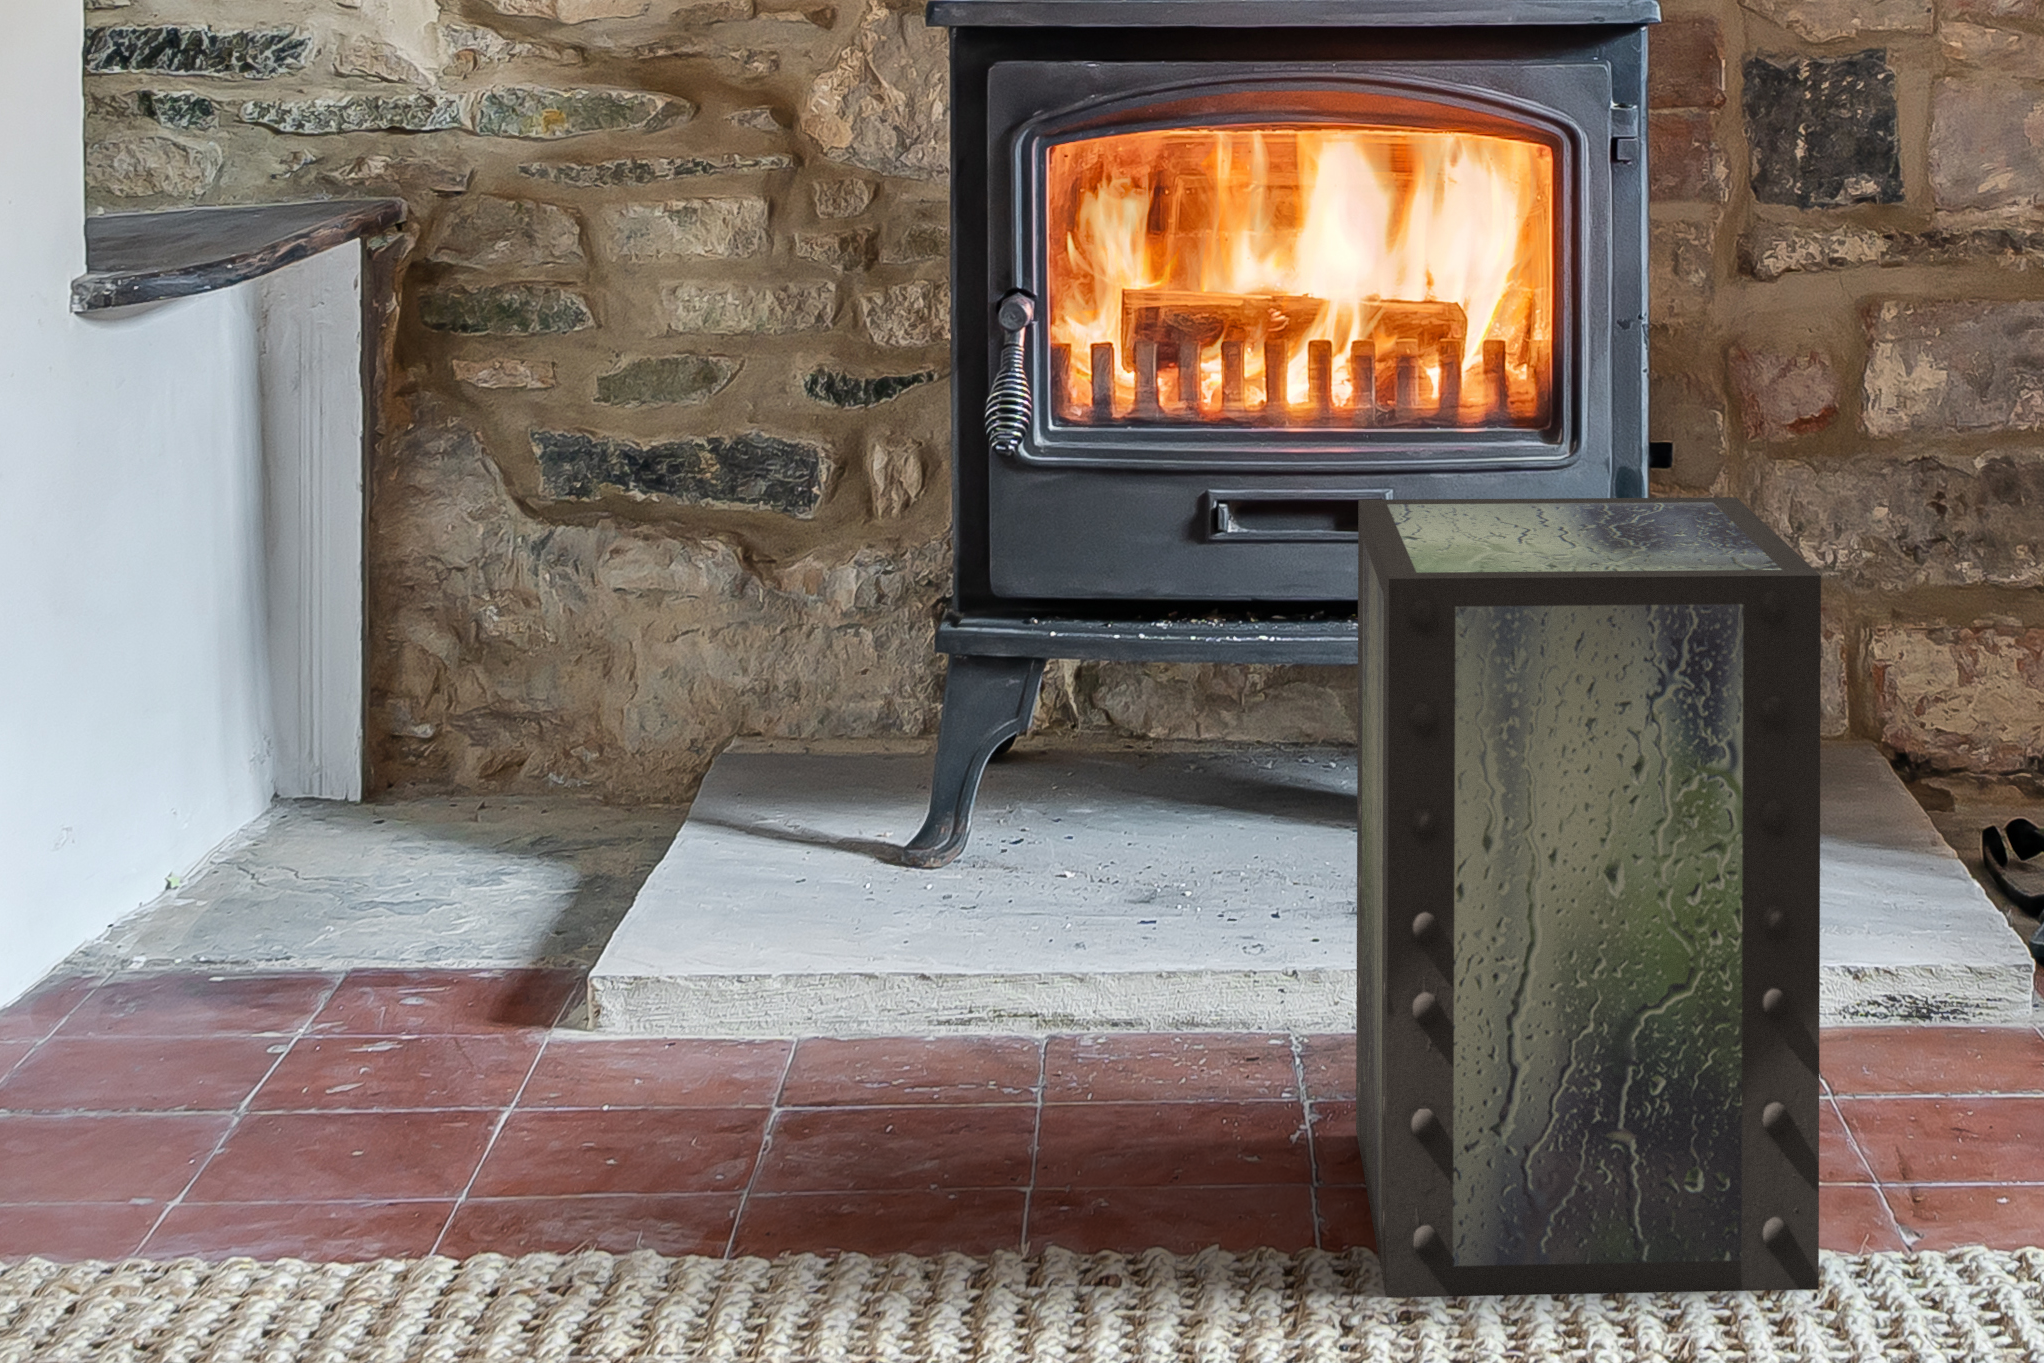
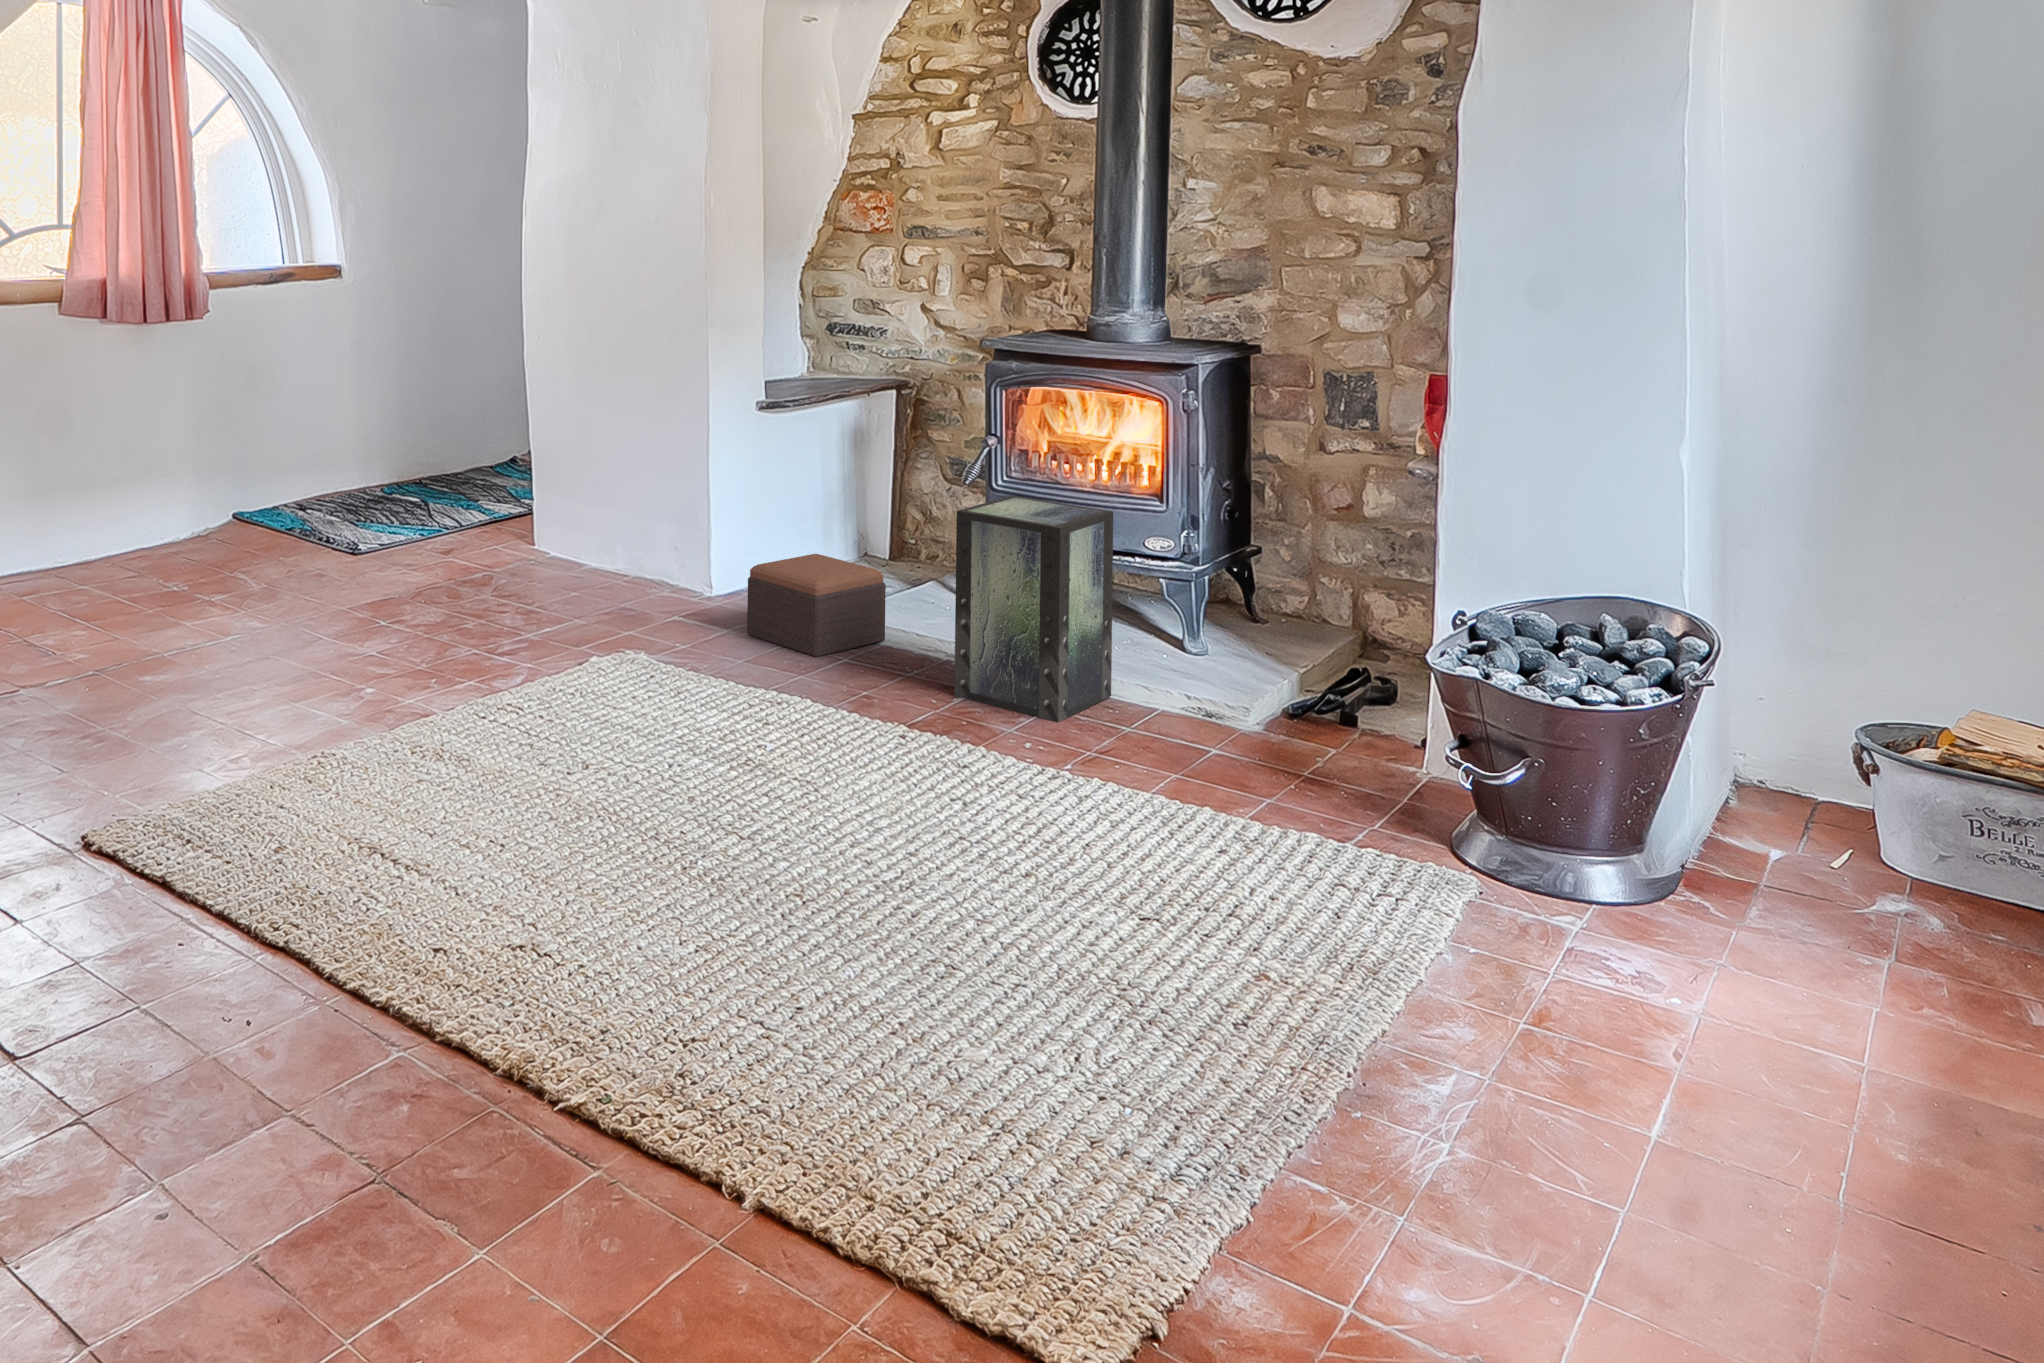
footstool: none [297,855,819,1293] -> present [747,554,886,657]

